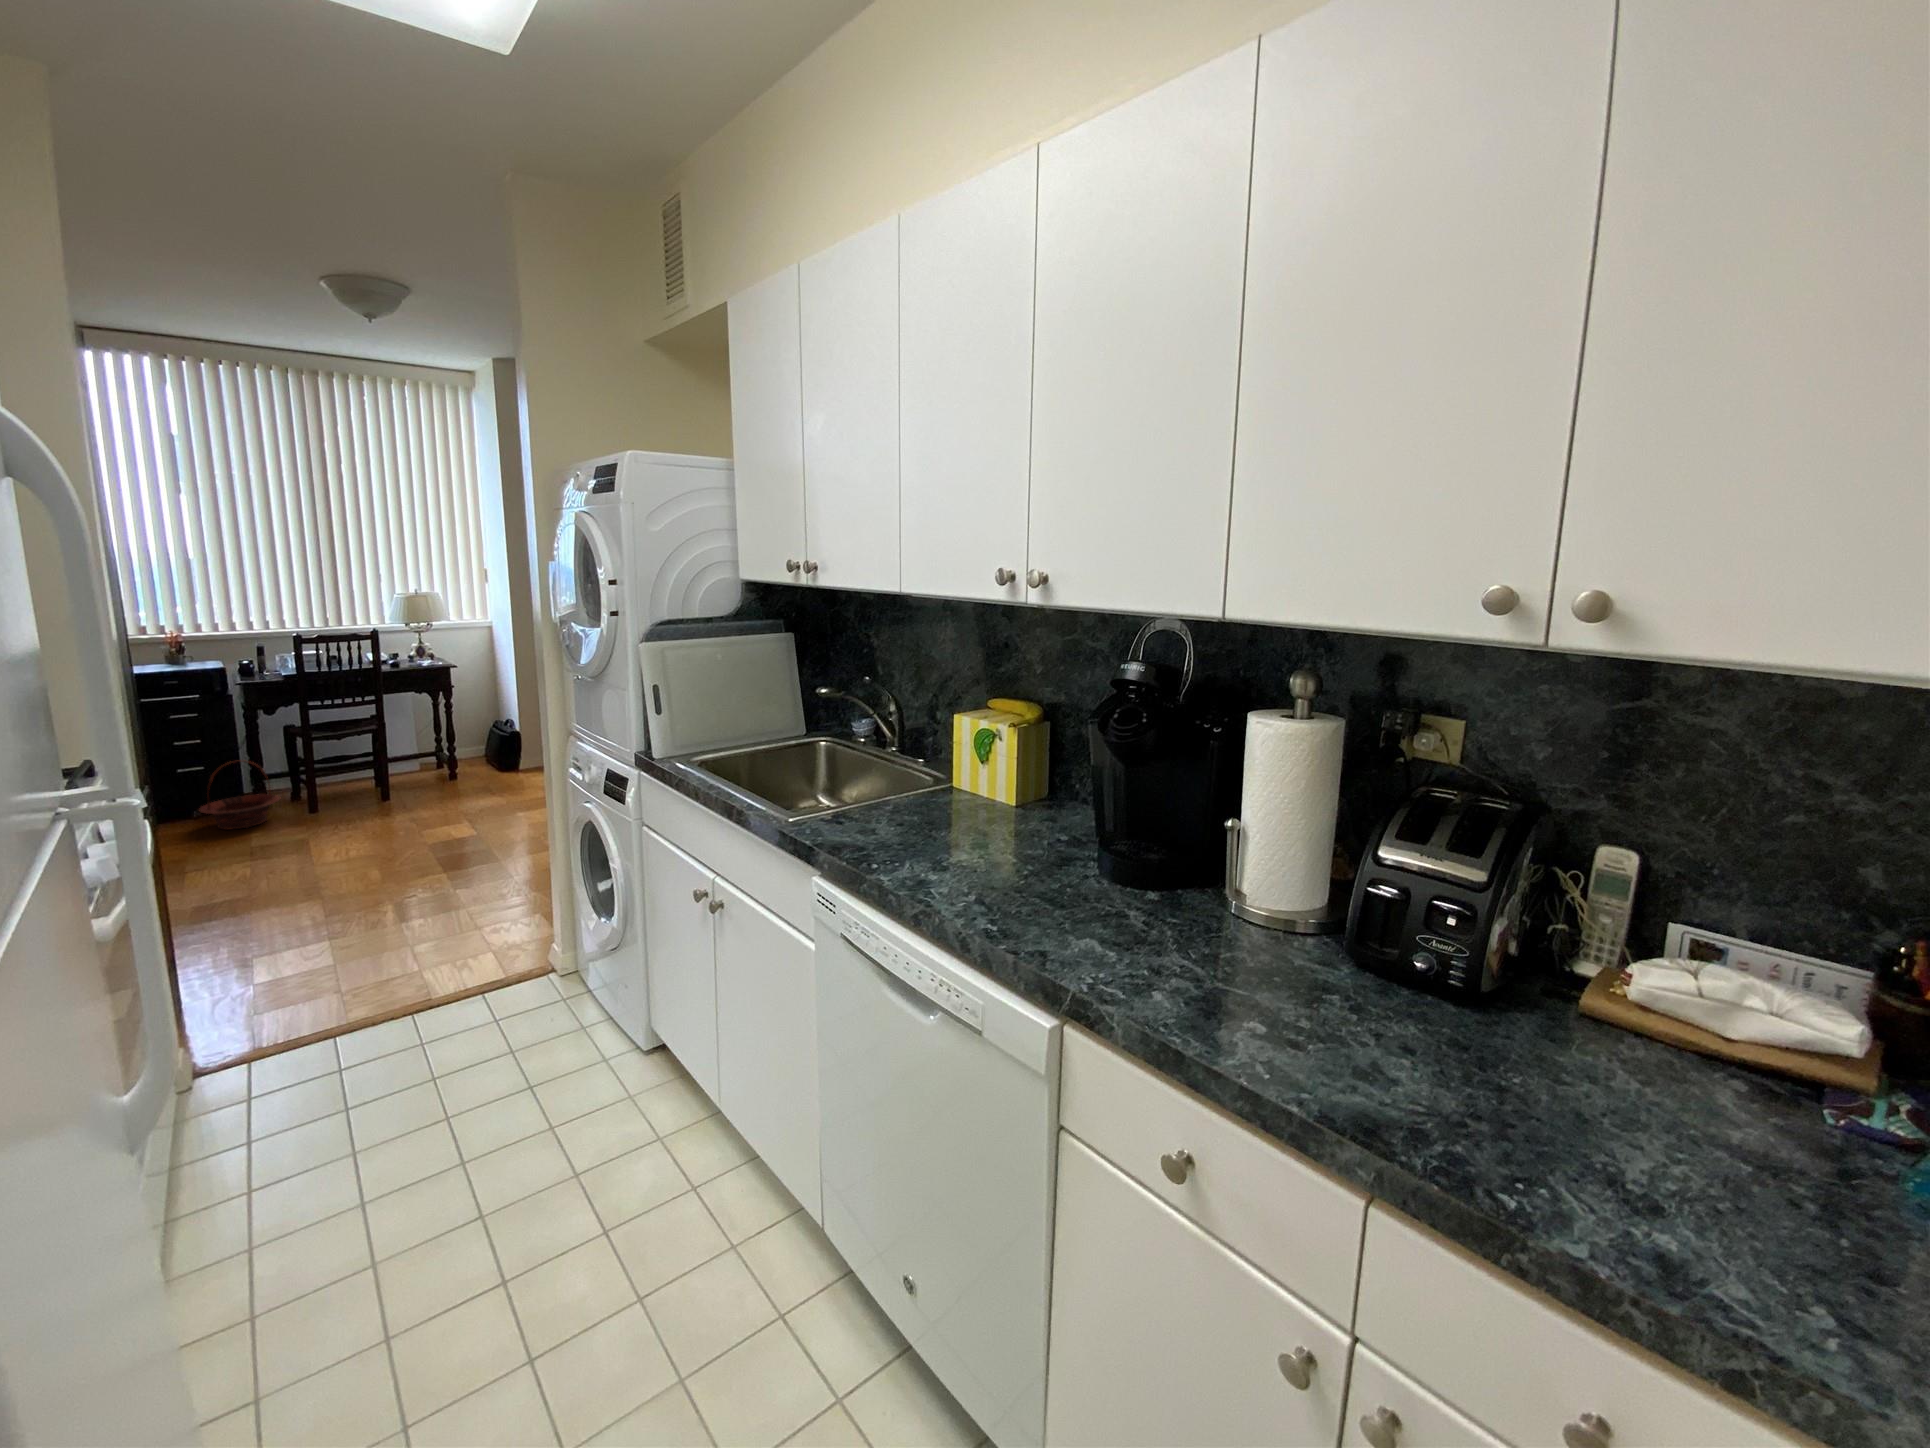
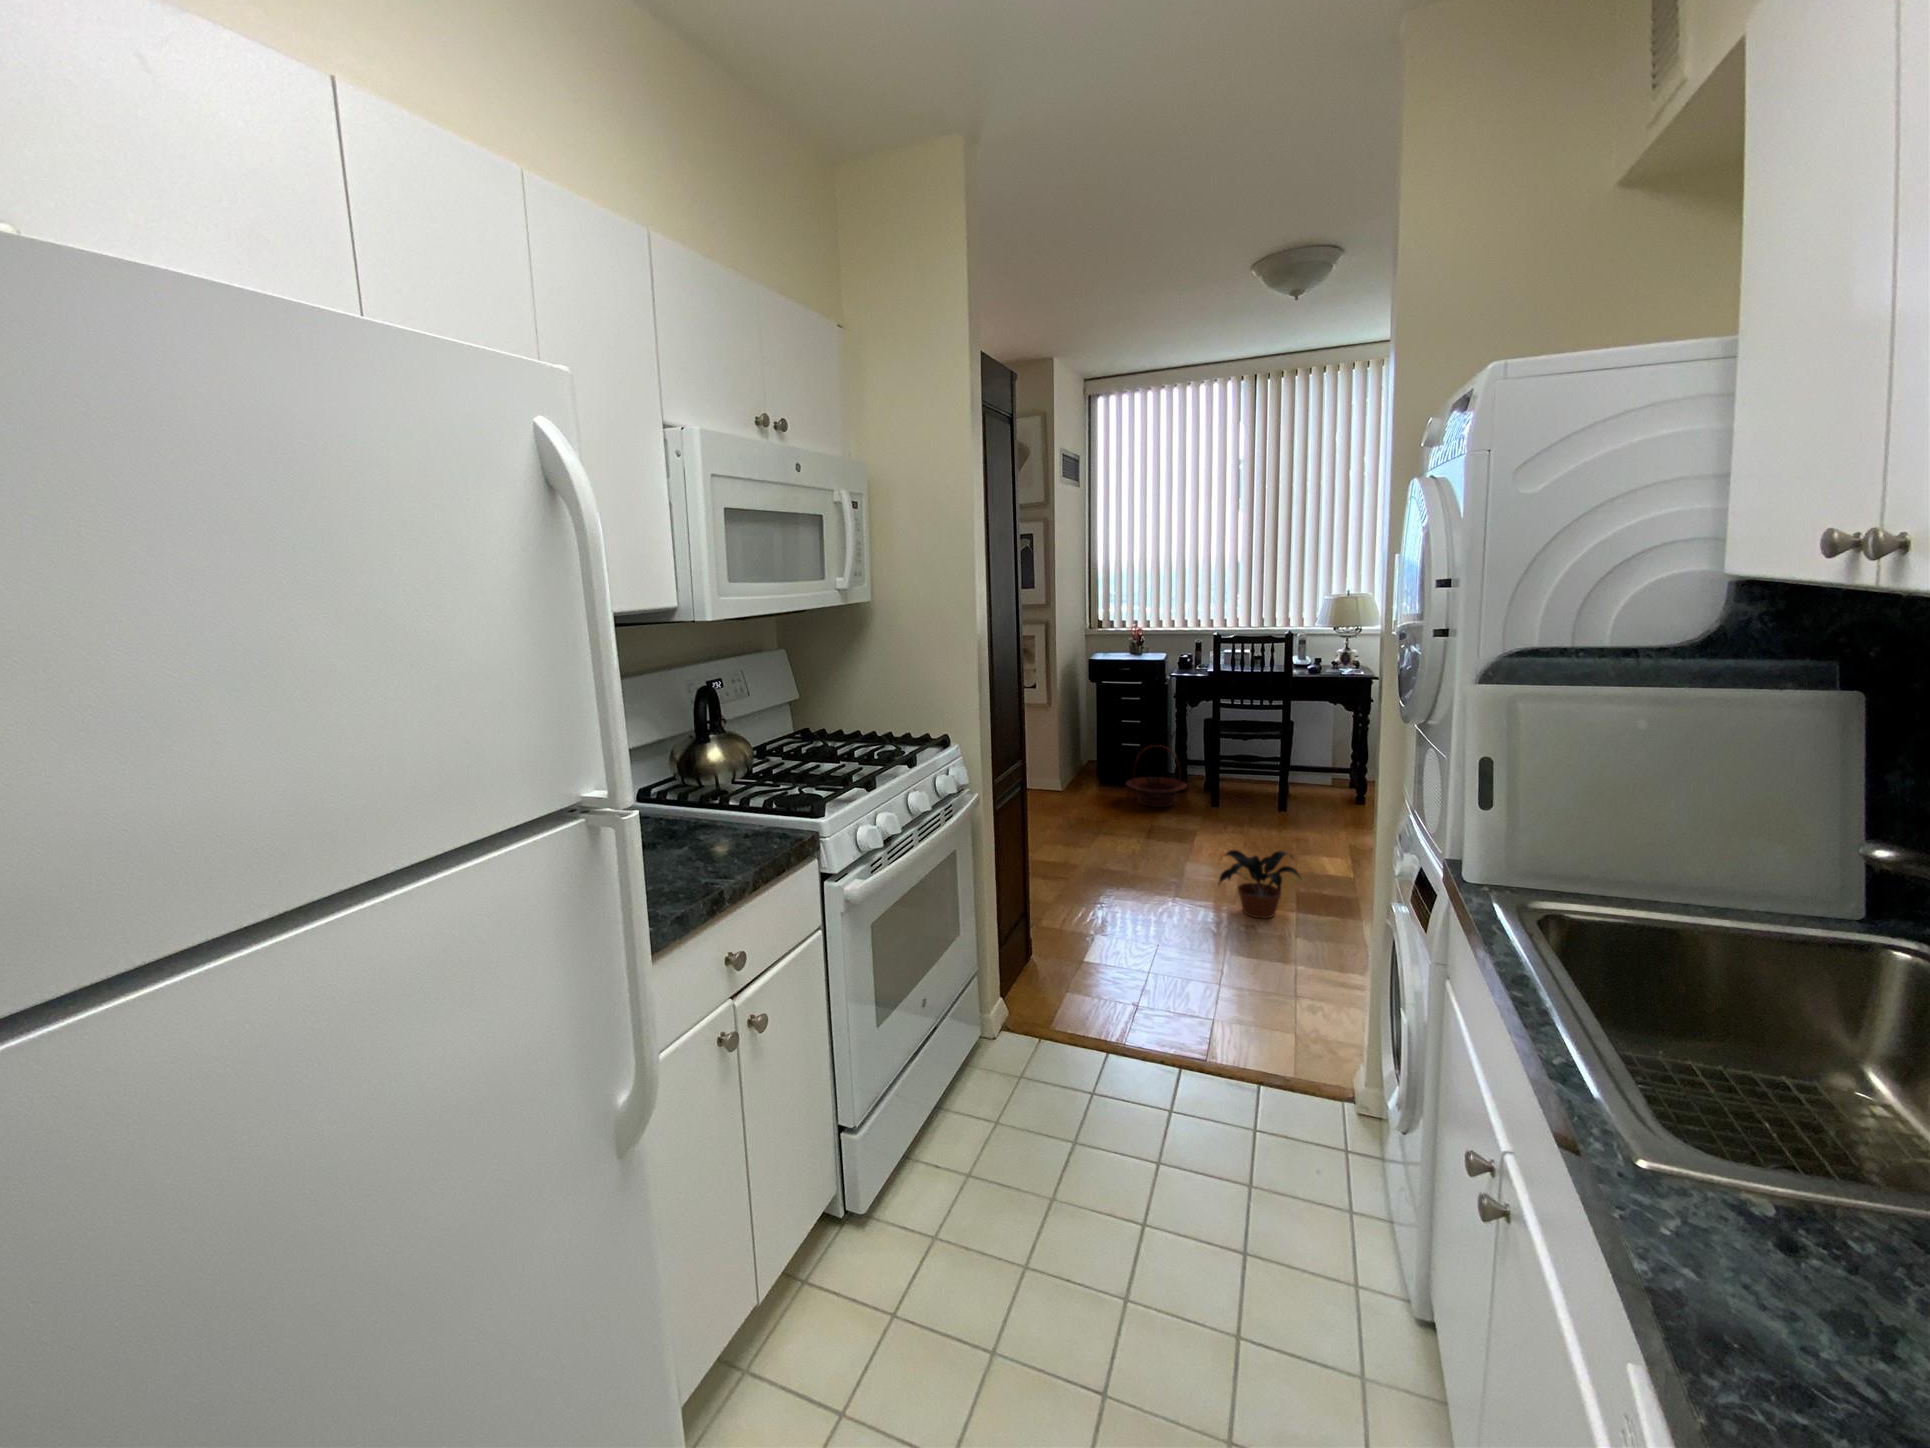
potted plant: none [367,822,450,888] -> present [1218,850,1300,918]

